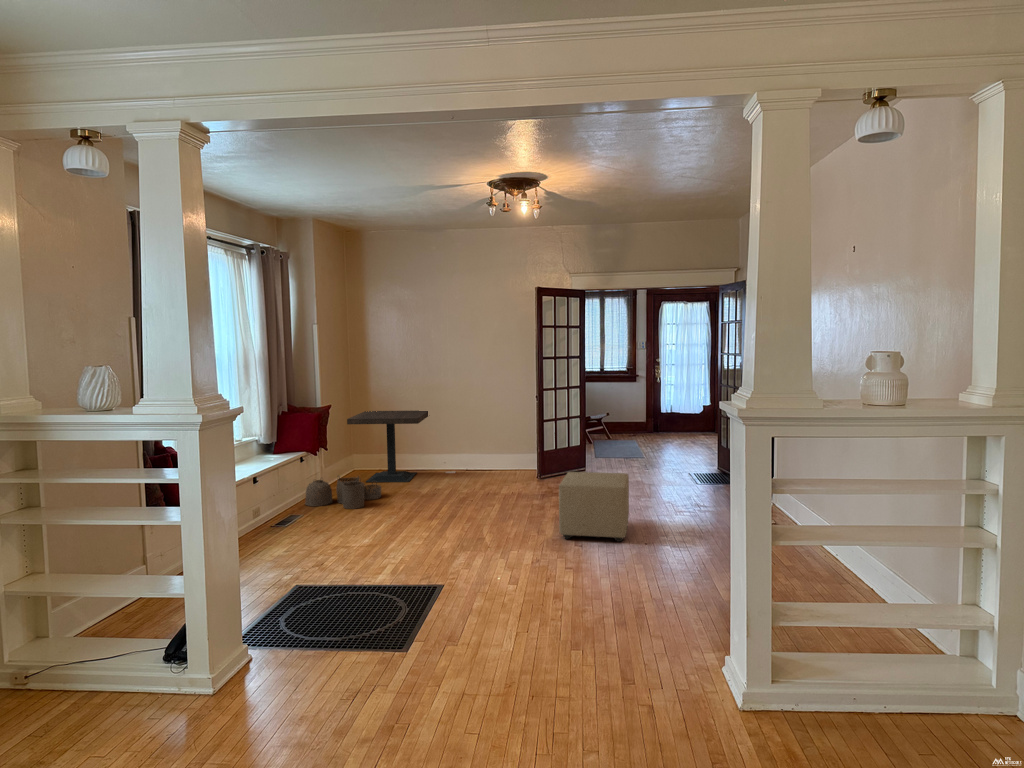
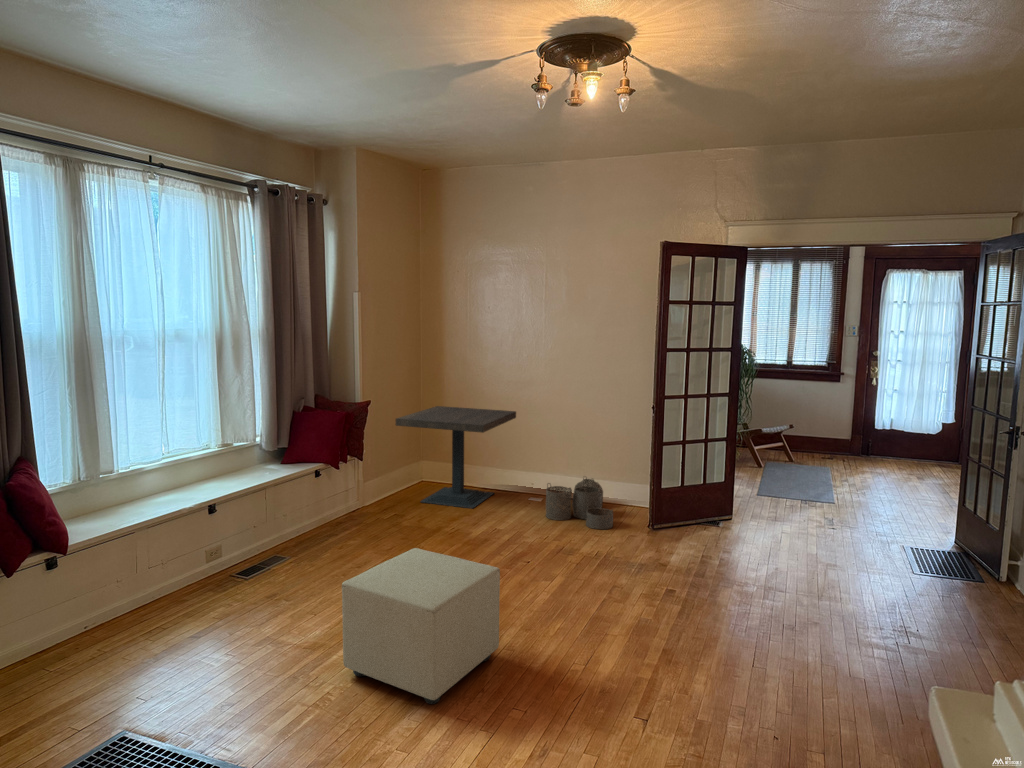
ottoman: present [559,472,629,542] -> present [342,548,500,704]
woven basket: present [305,477,381,509] -> present [546,478,613,529]

